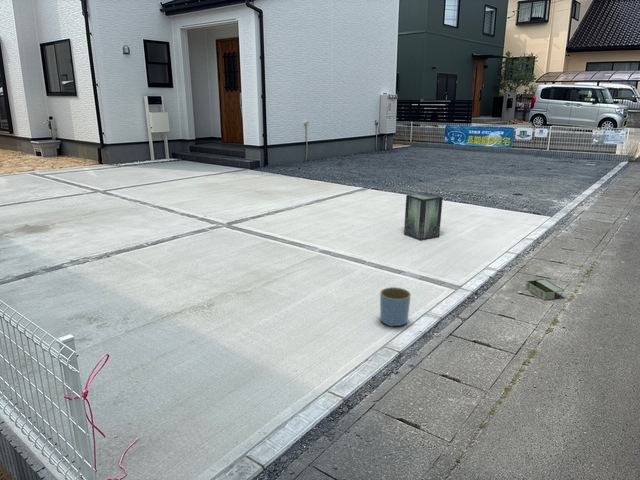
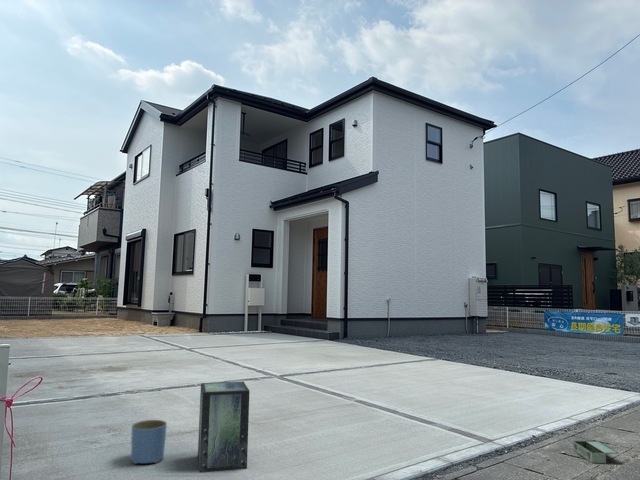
storage box: present [404,193,443,241] -> present [198,382,250,472]
planter: present [380,287,411,327] -> present [131,420,167,464]

